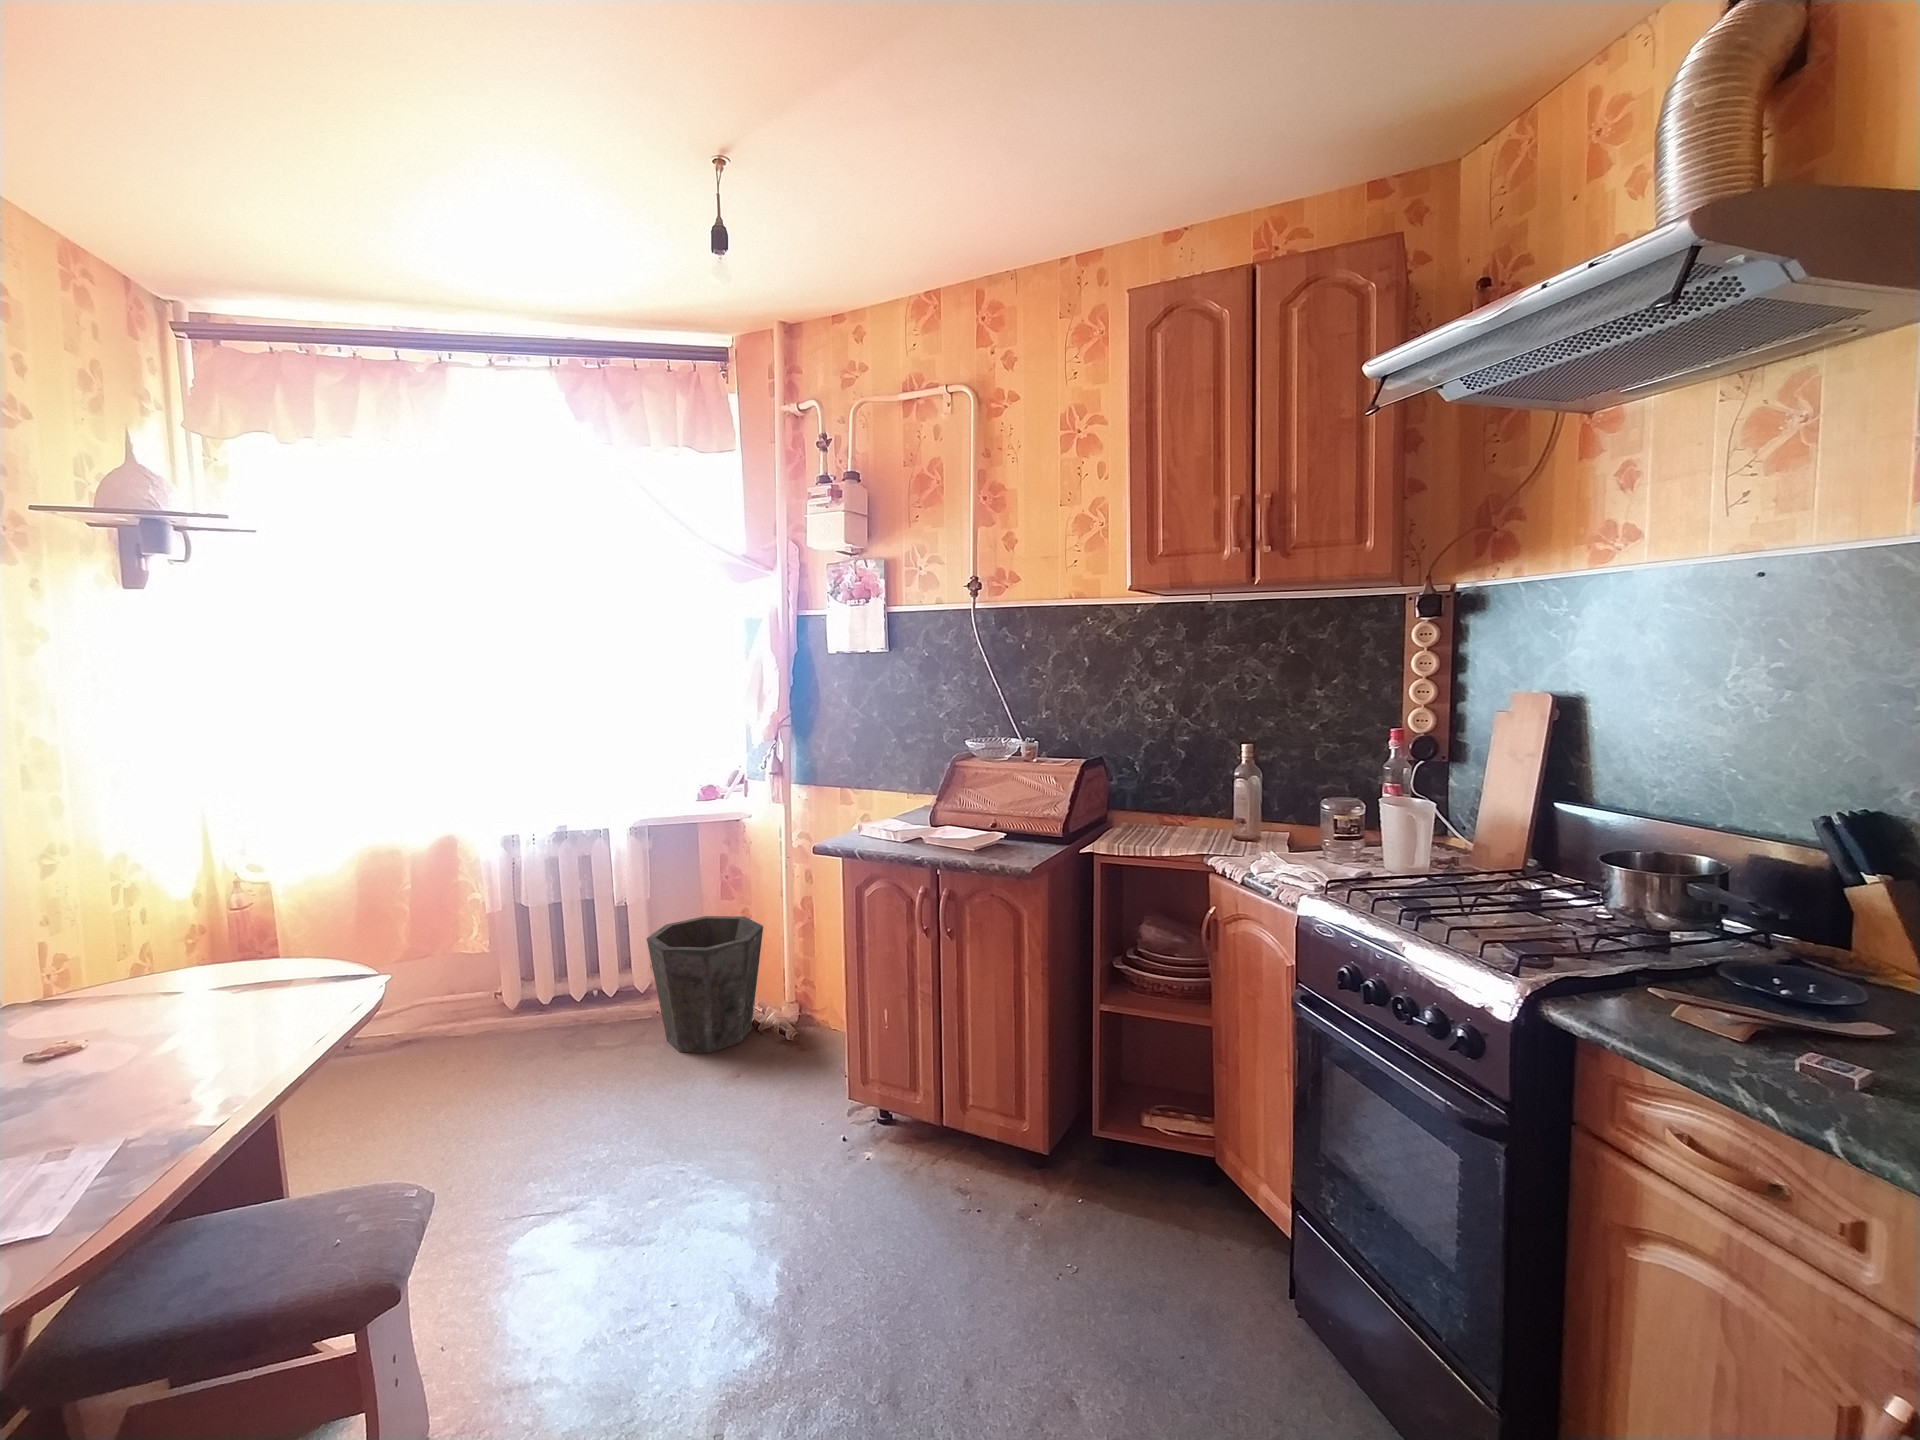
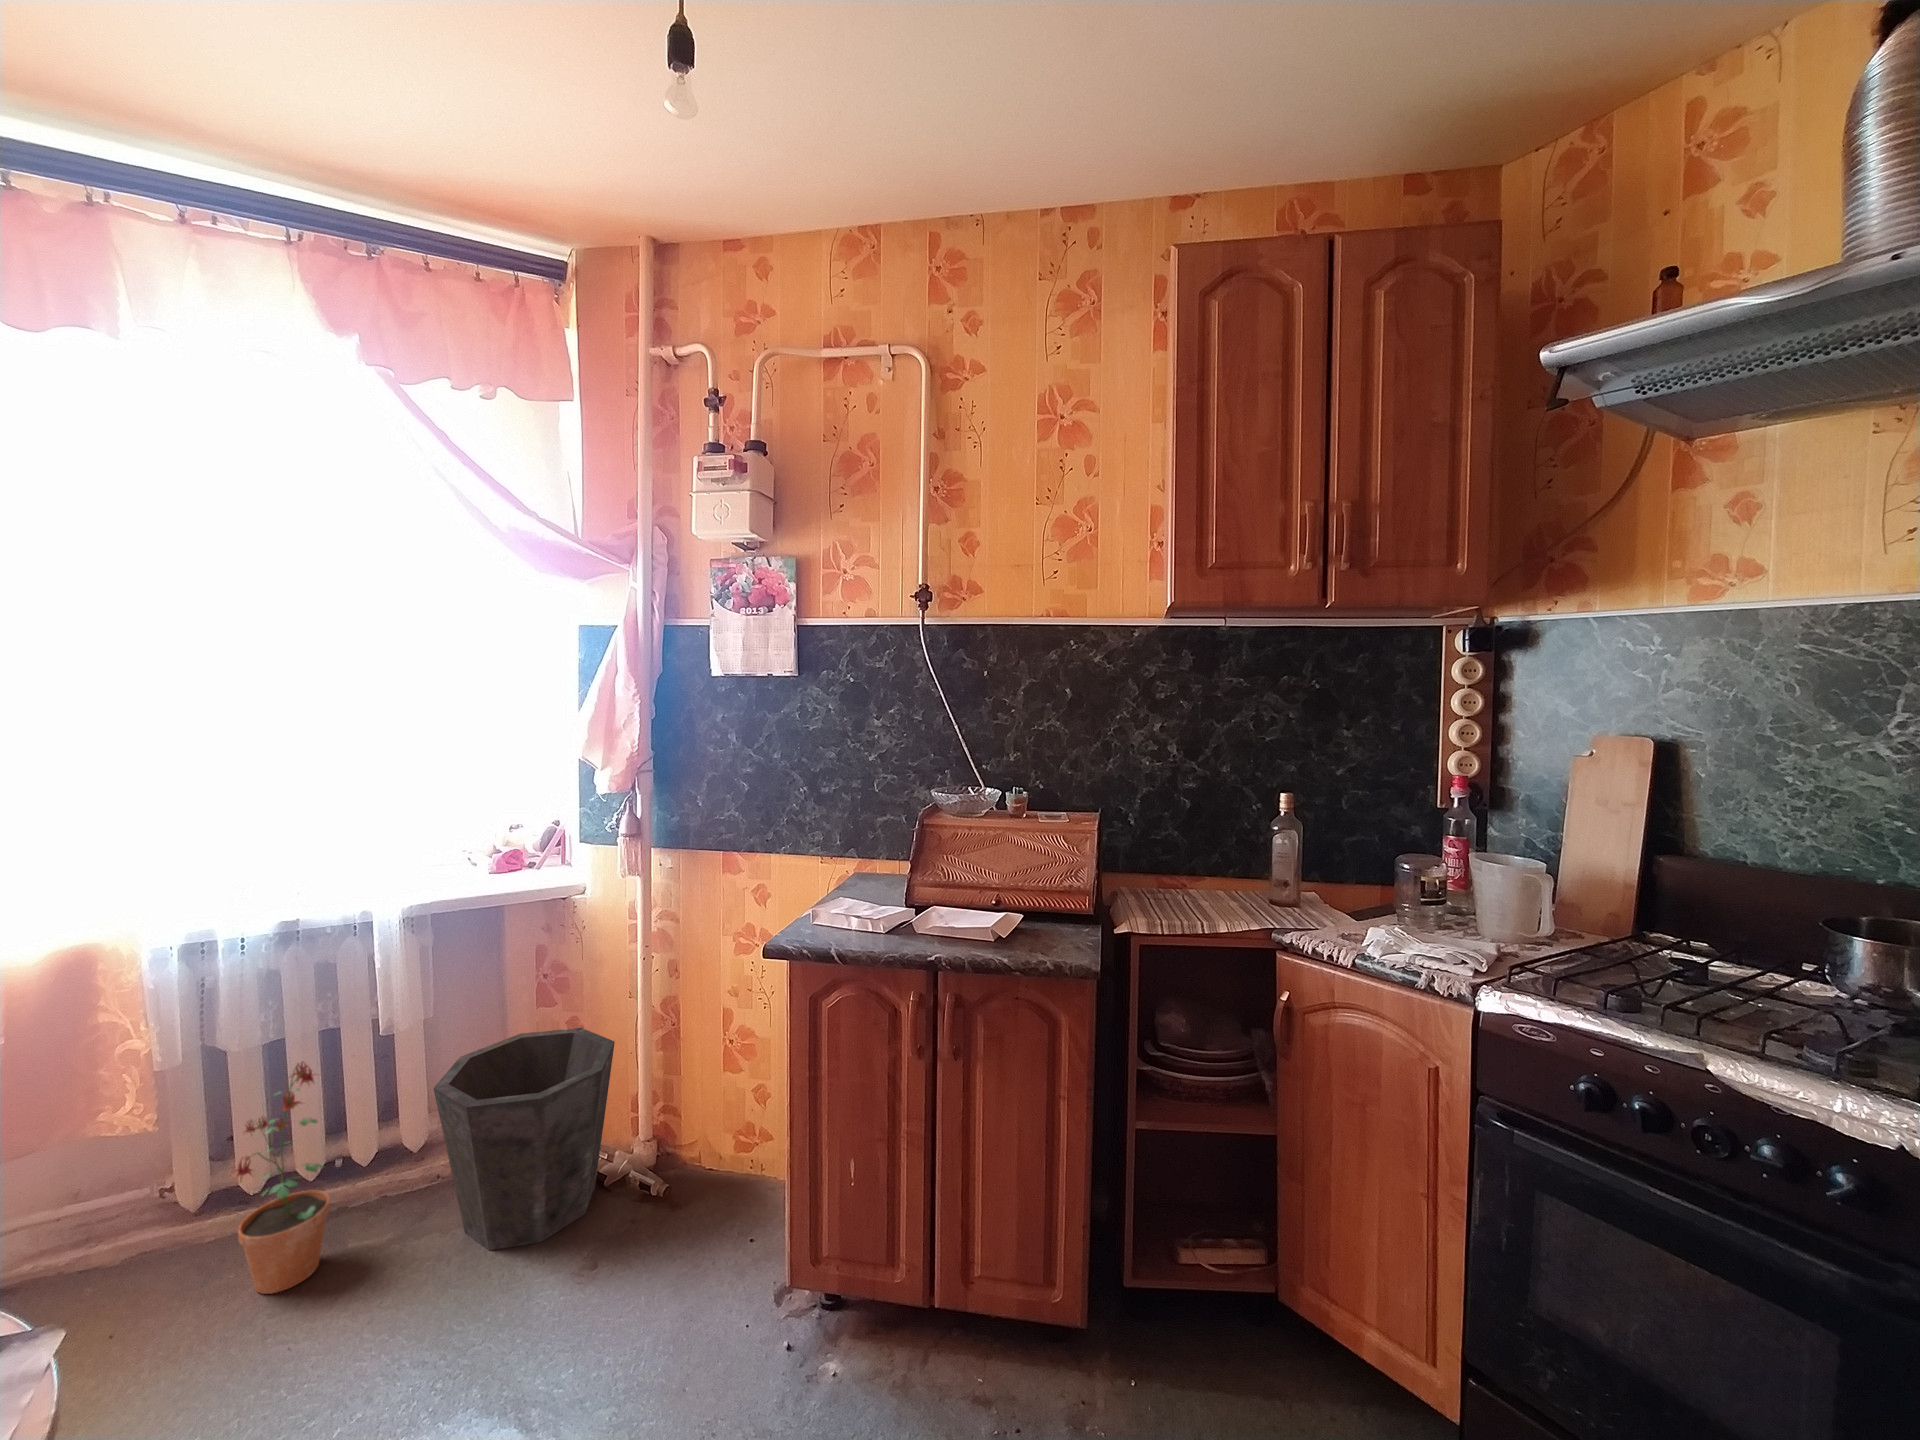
potted plant: none [535,912,590,1052] -> present [236,1061,330,1294]

